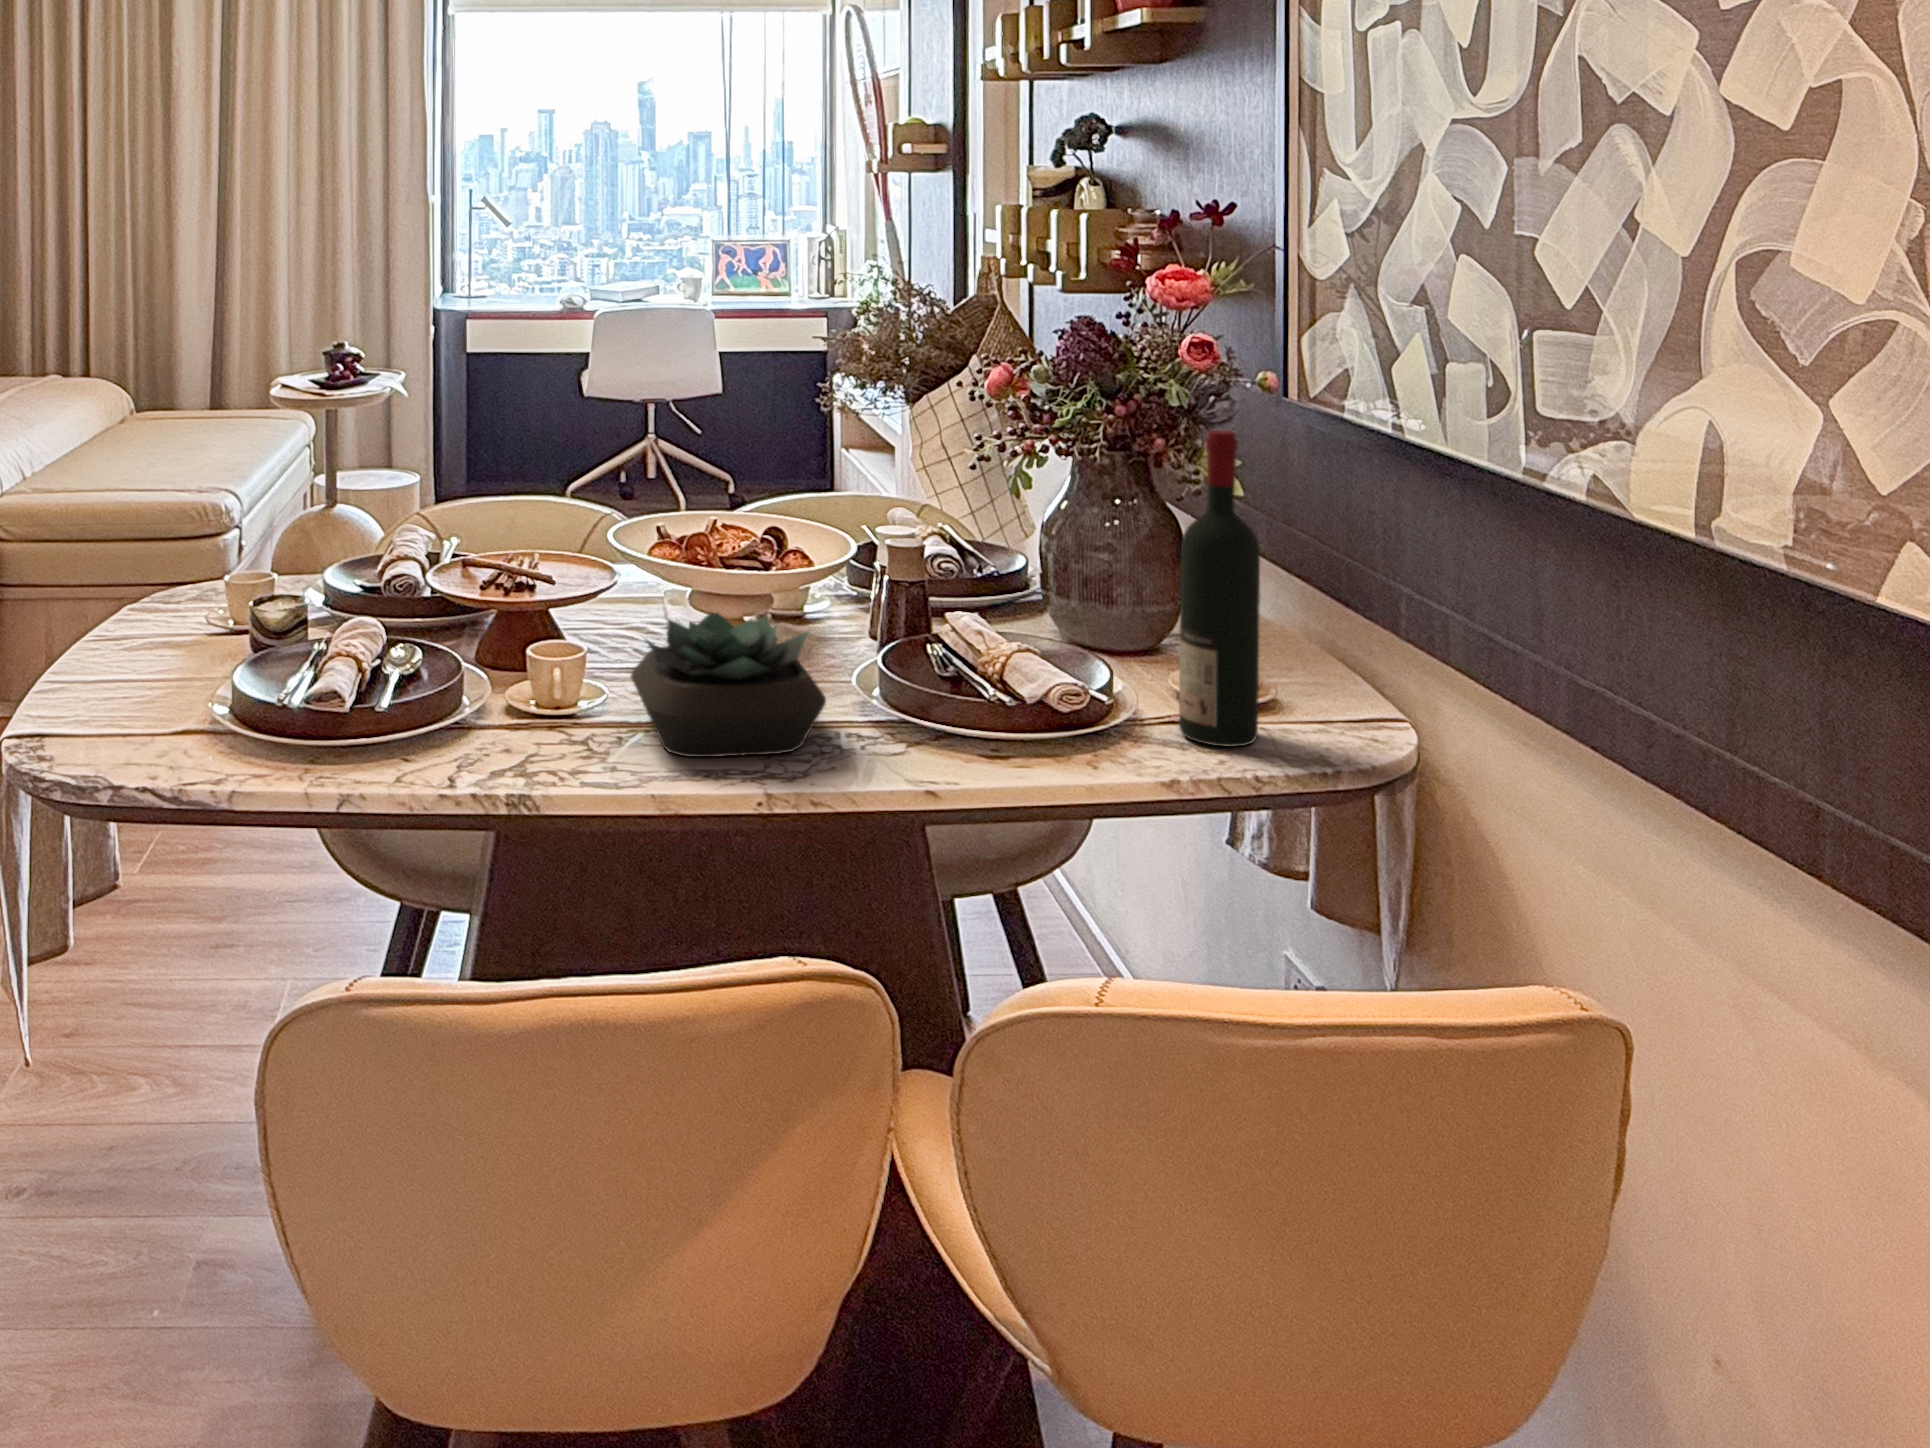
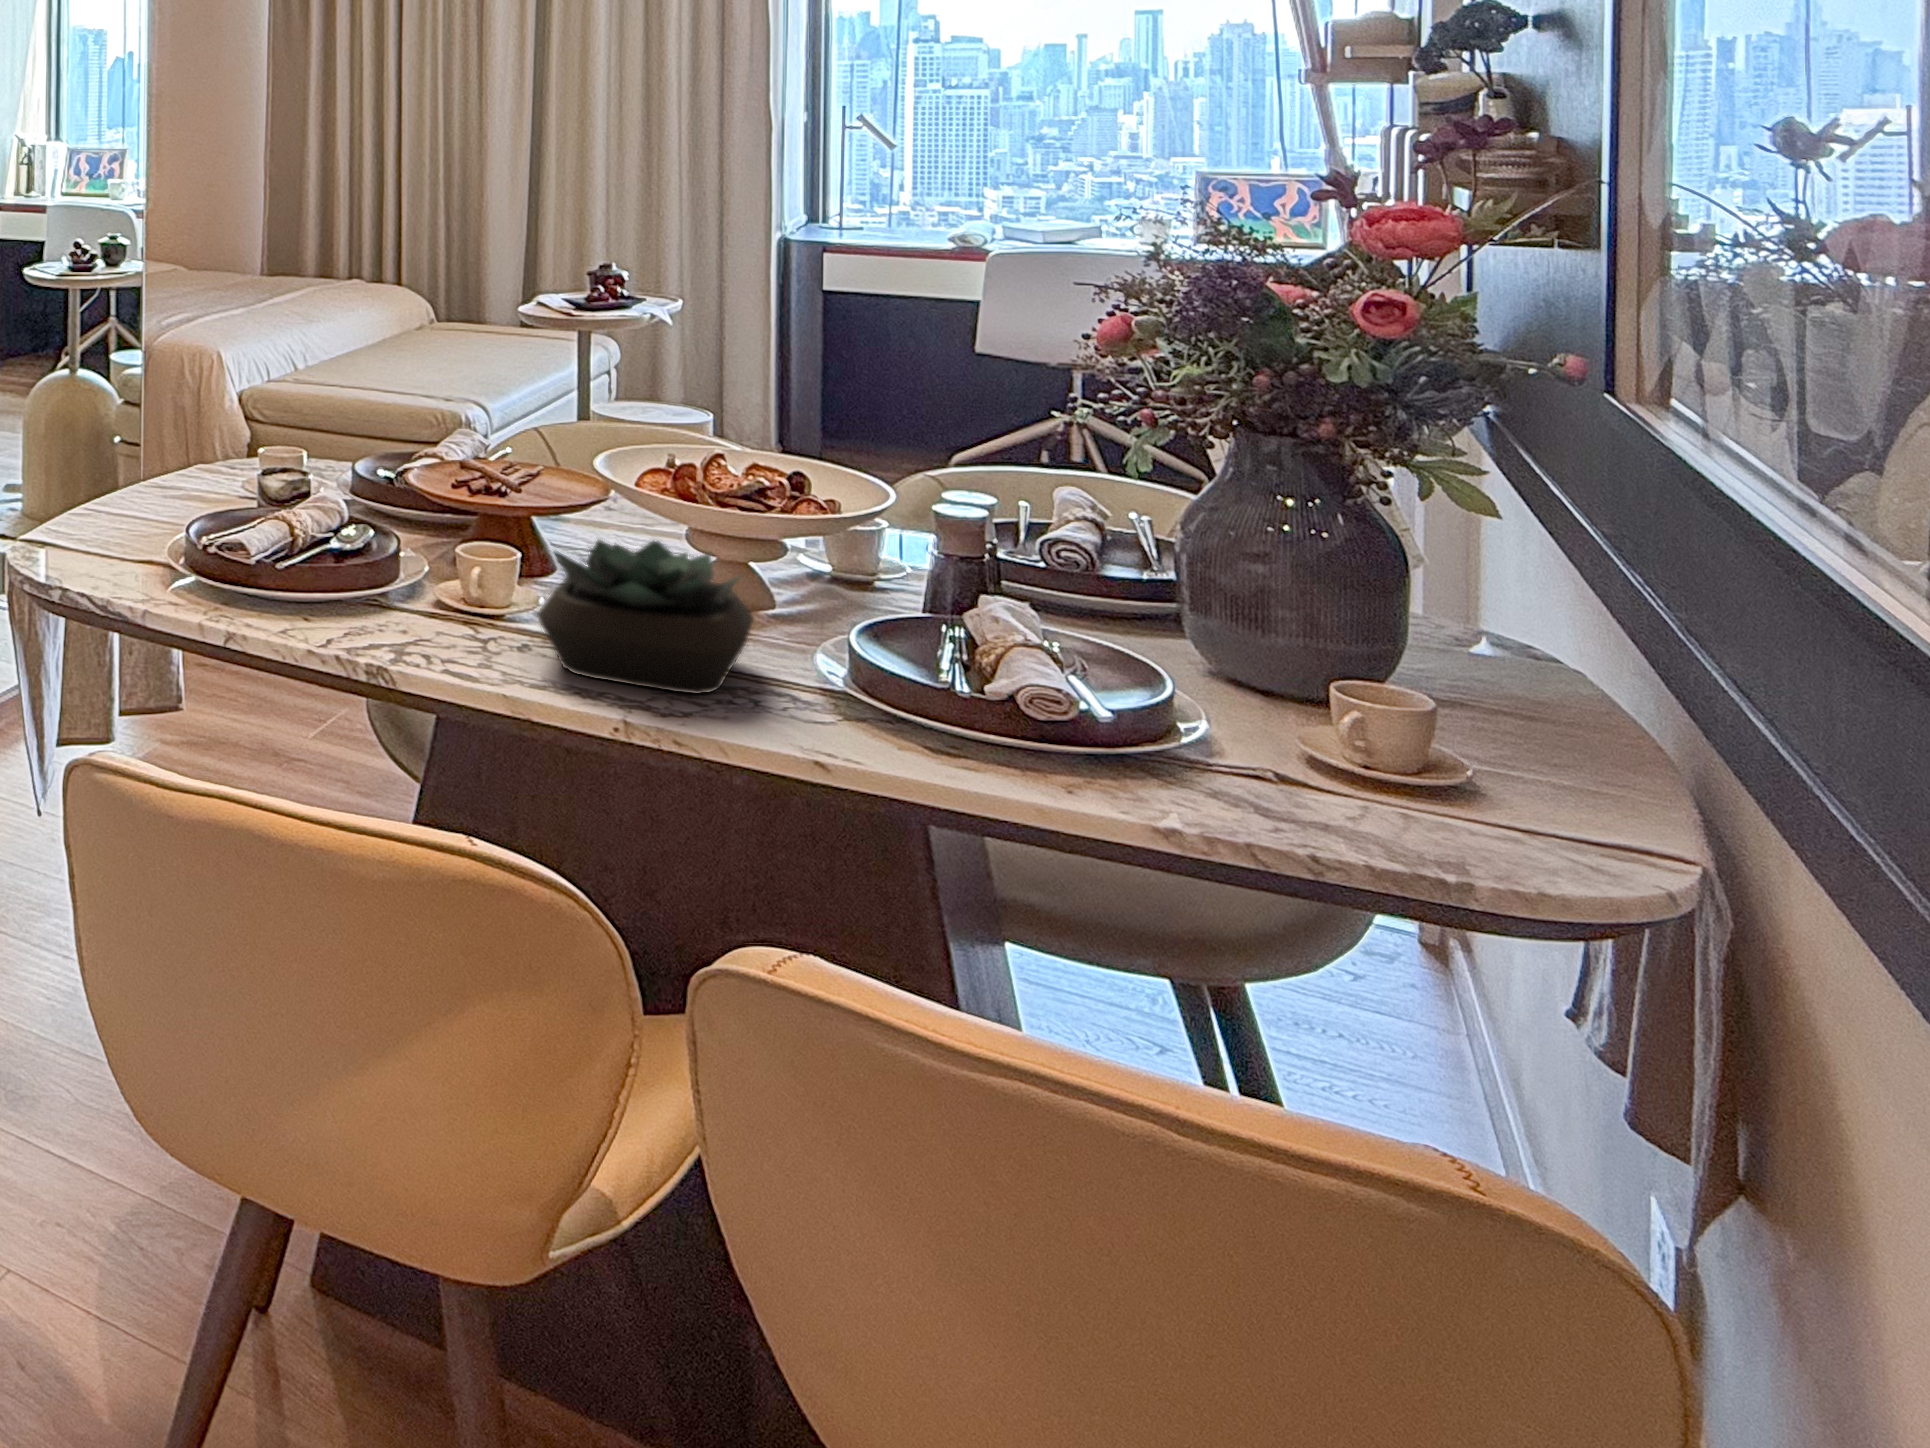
wine bottle: present [1179,430,1260,747] -> none [1241,404,1373,815]

